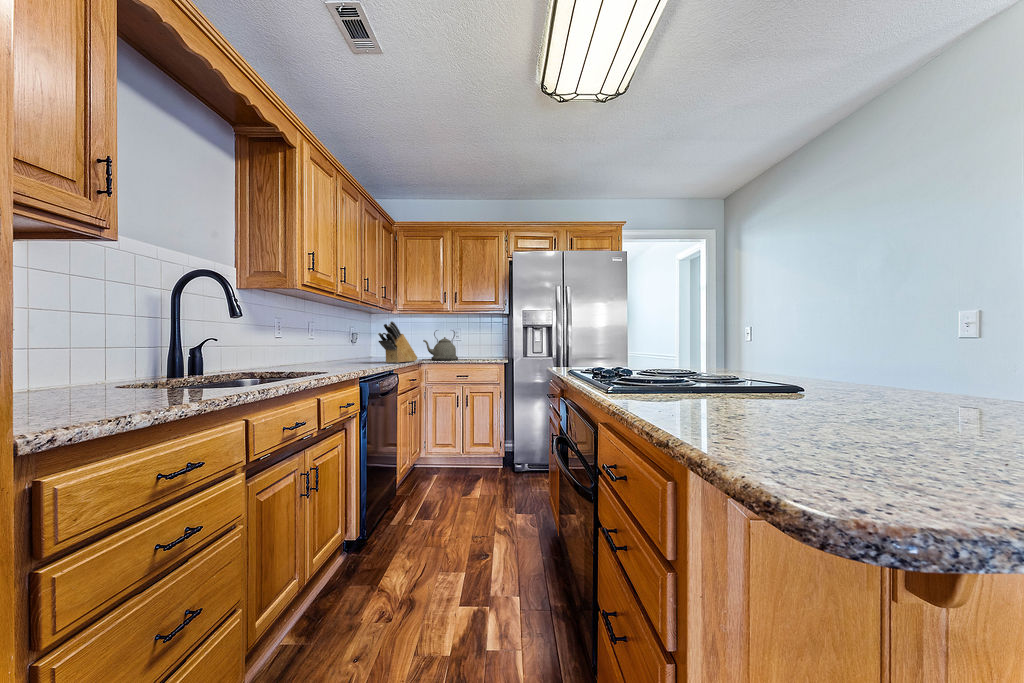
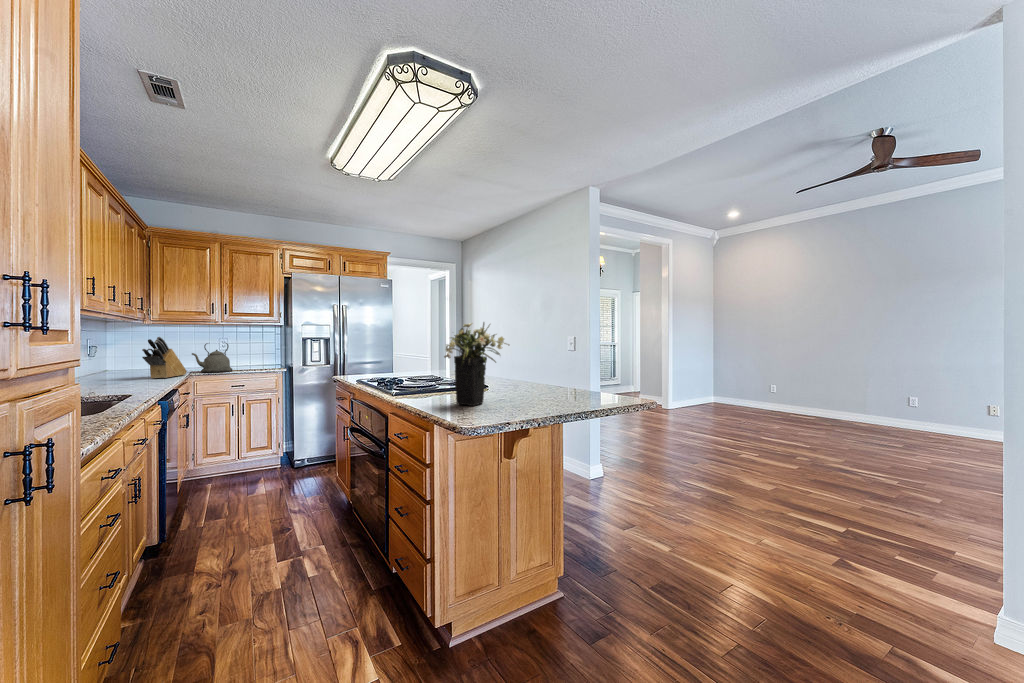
flower arrangement: none [699,227,897,427] -> present [444,322,509,406]

